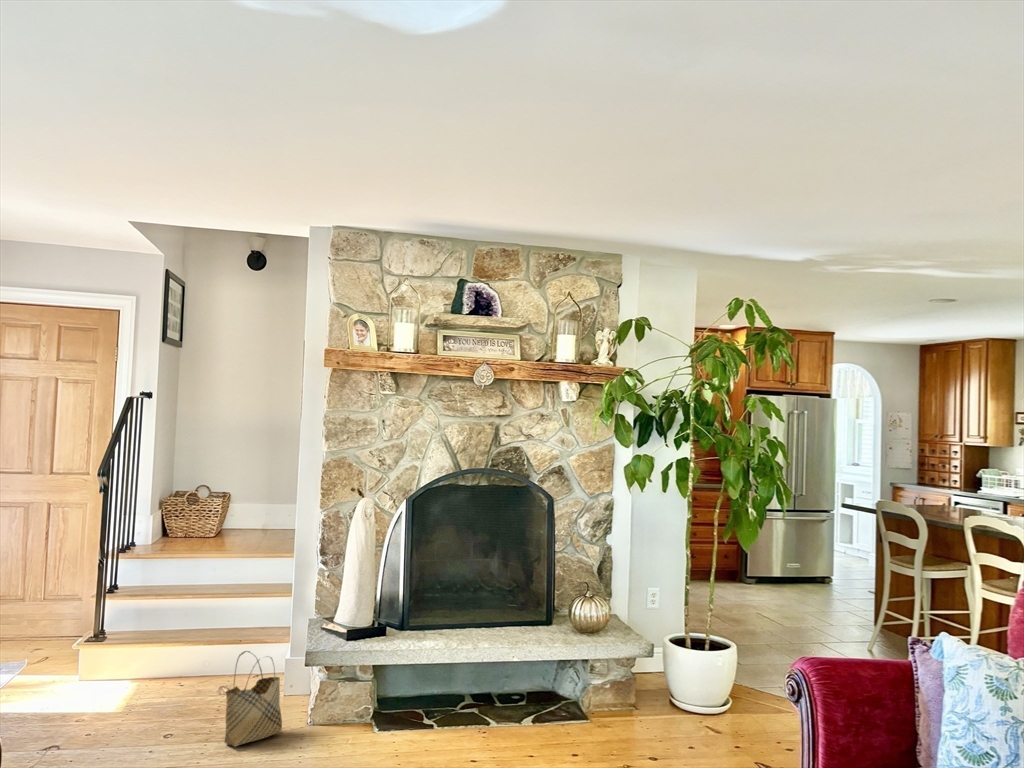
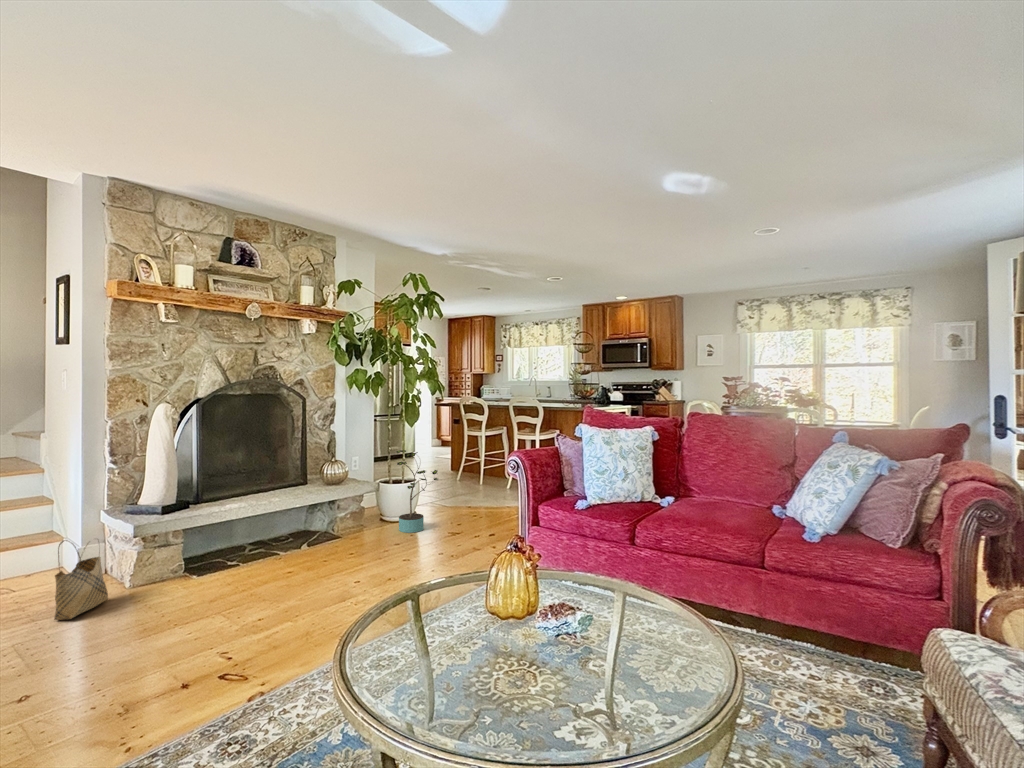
potted plant: none [677,593,758,740] -> present [397,450,438,533]

